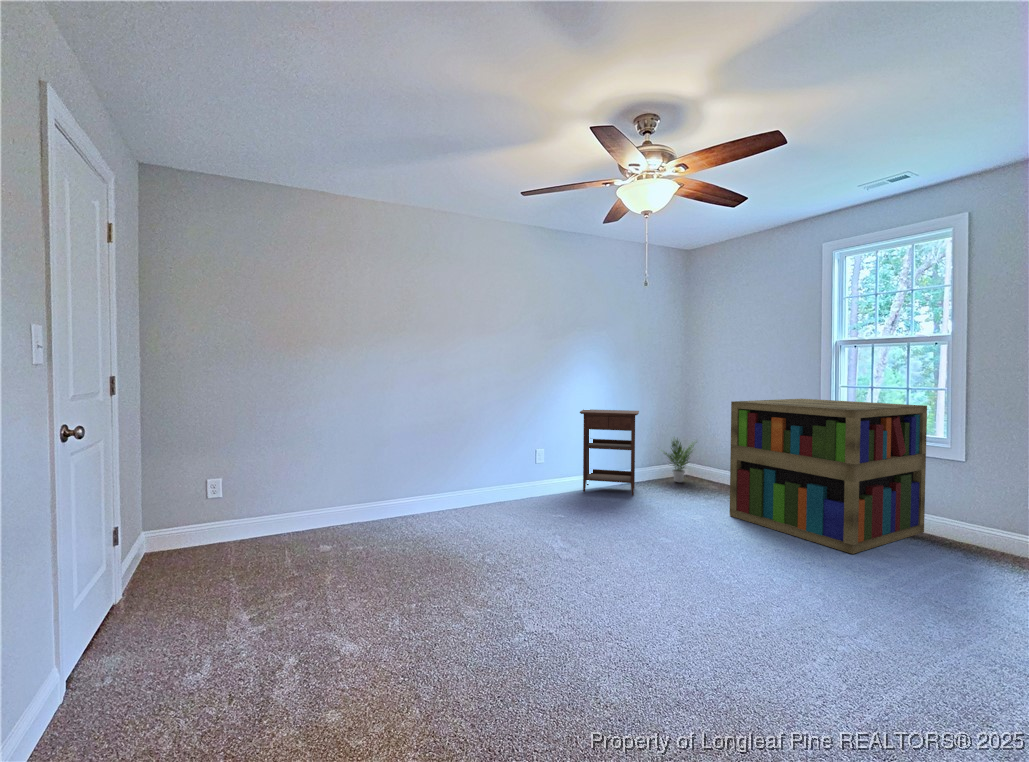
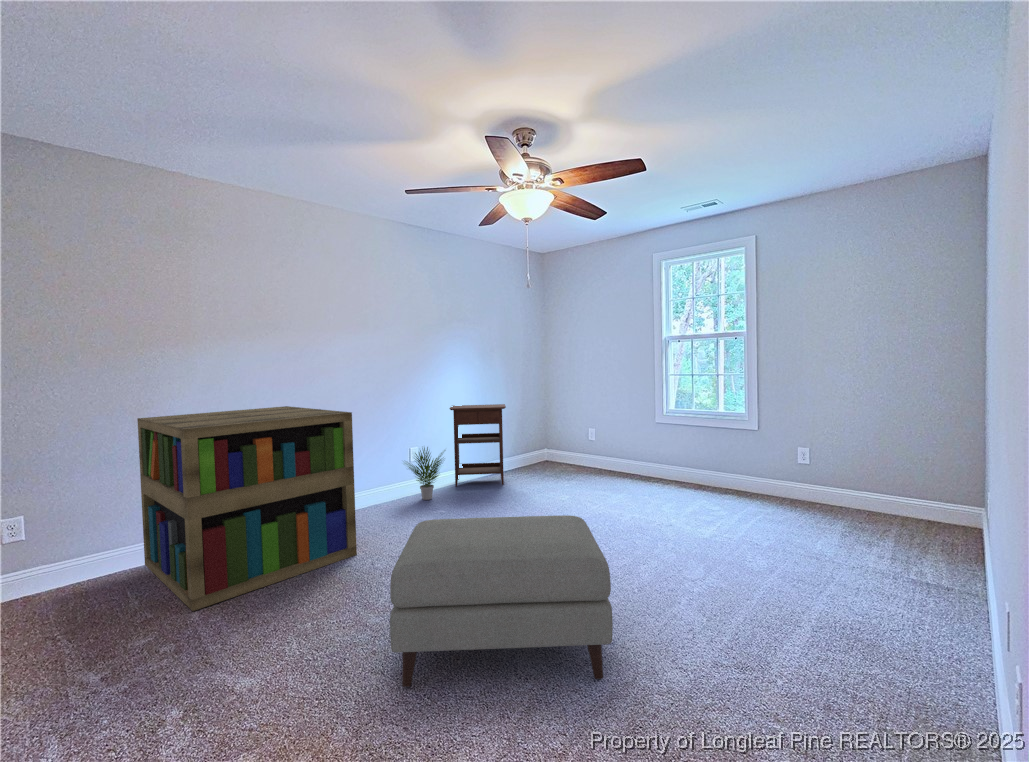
bookshelf: present [730,399,927,554] -> present [137,406,357,611]
potted plant: present [664,440,694,482] -> present [407,447,442,500]
ottoman: none [469,521,706,727] -> present [390,515,613,687]

